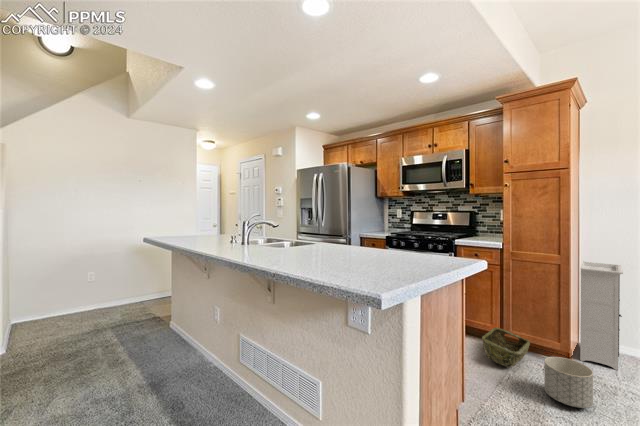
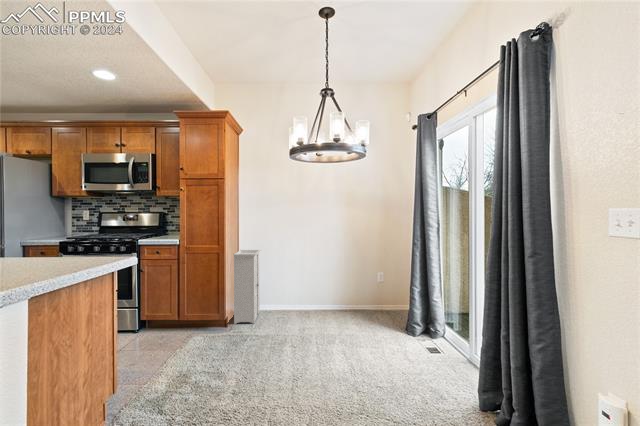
woven basket: present [482,328,530,368] -> none [155,314,198,345]
planter: present [544,357,593,408] -> none [196,322,226,356]

